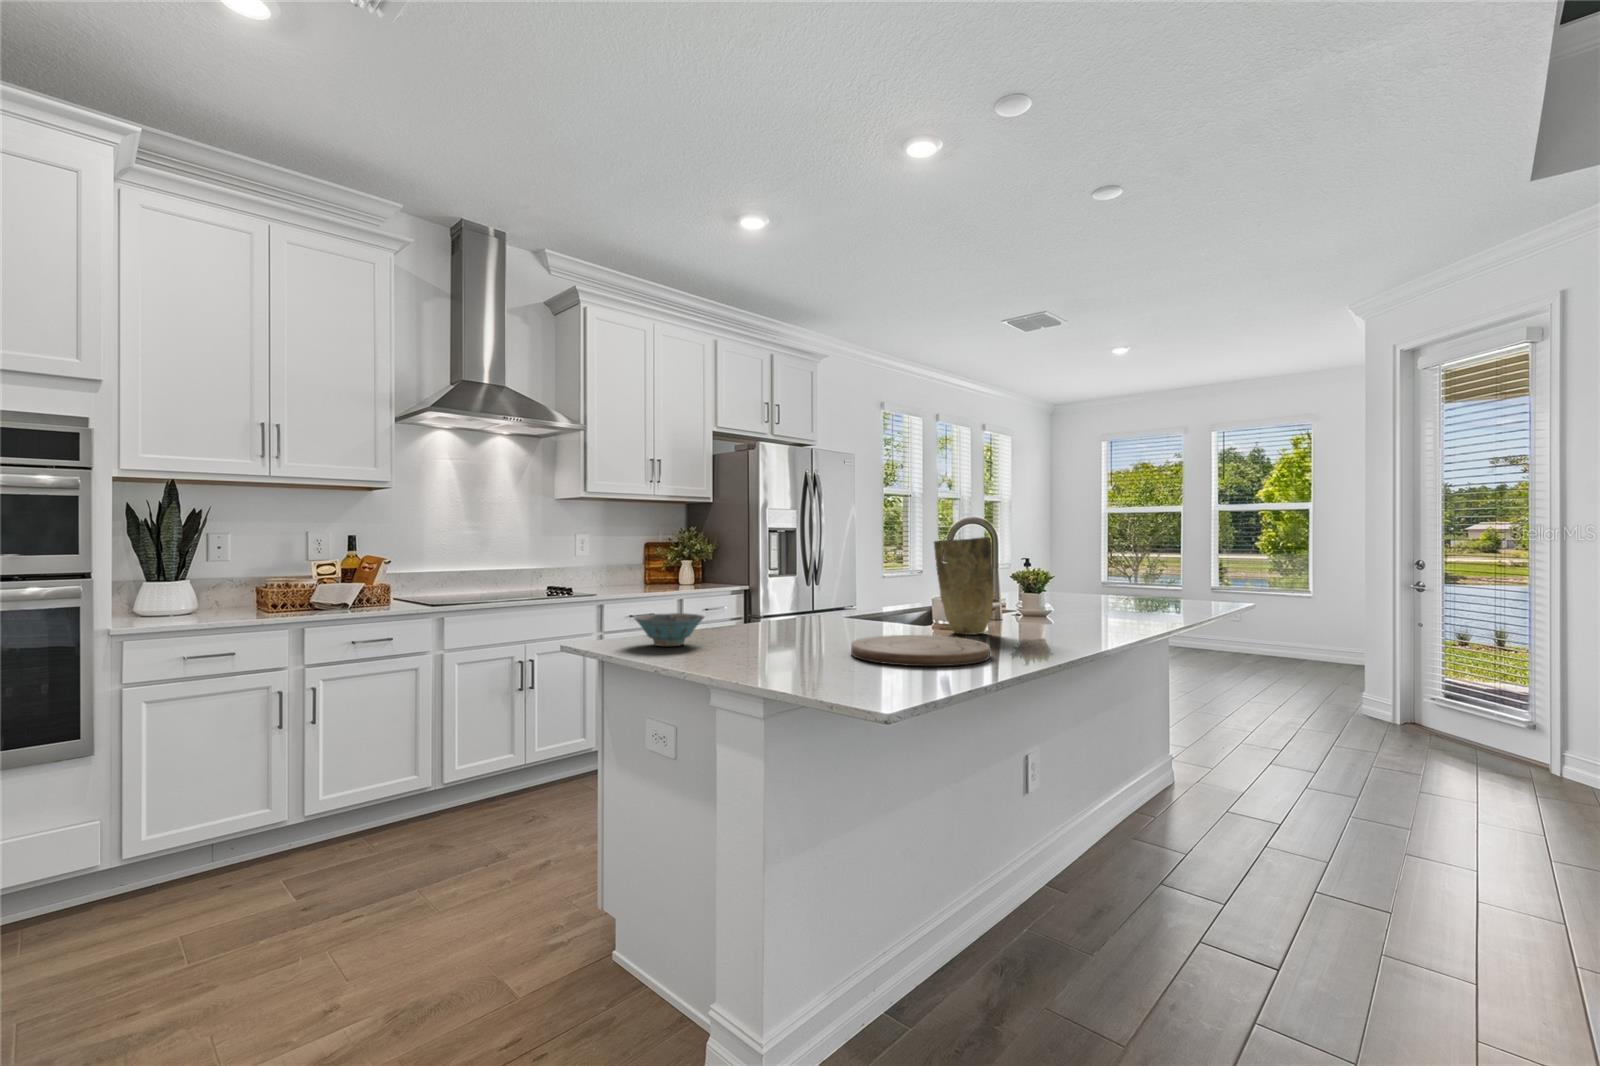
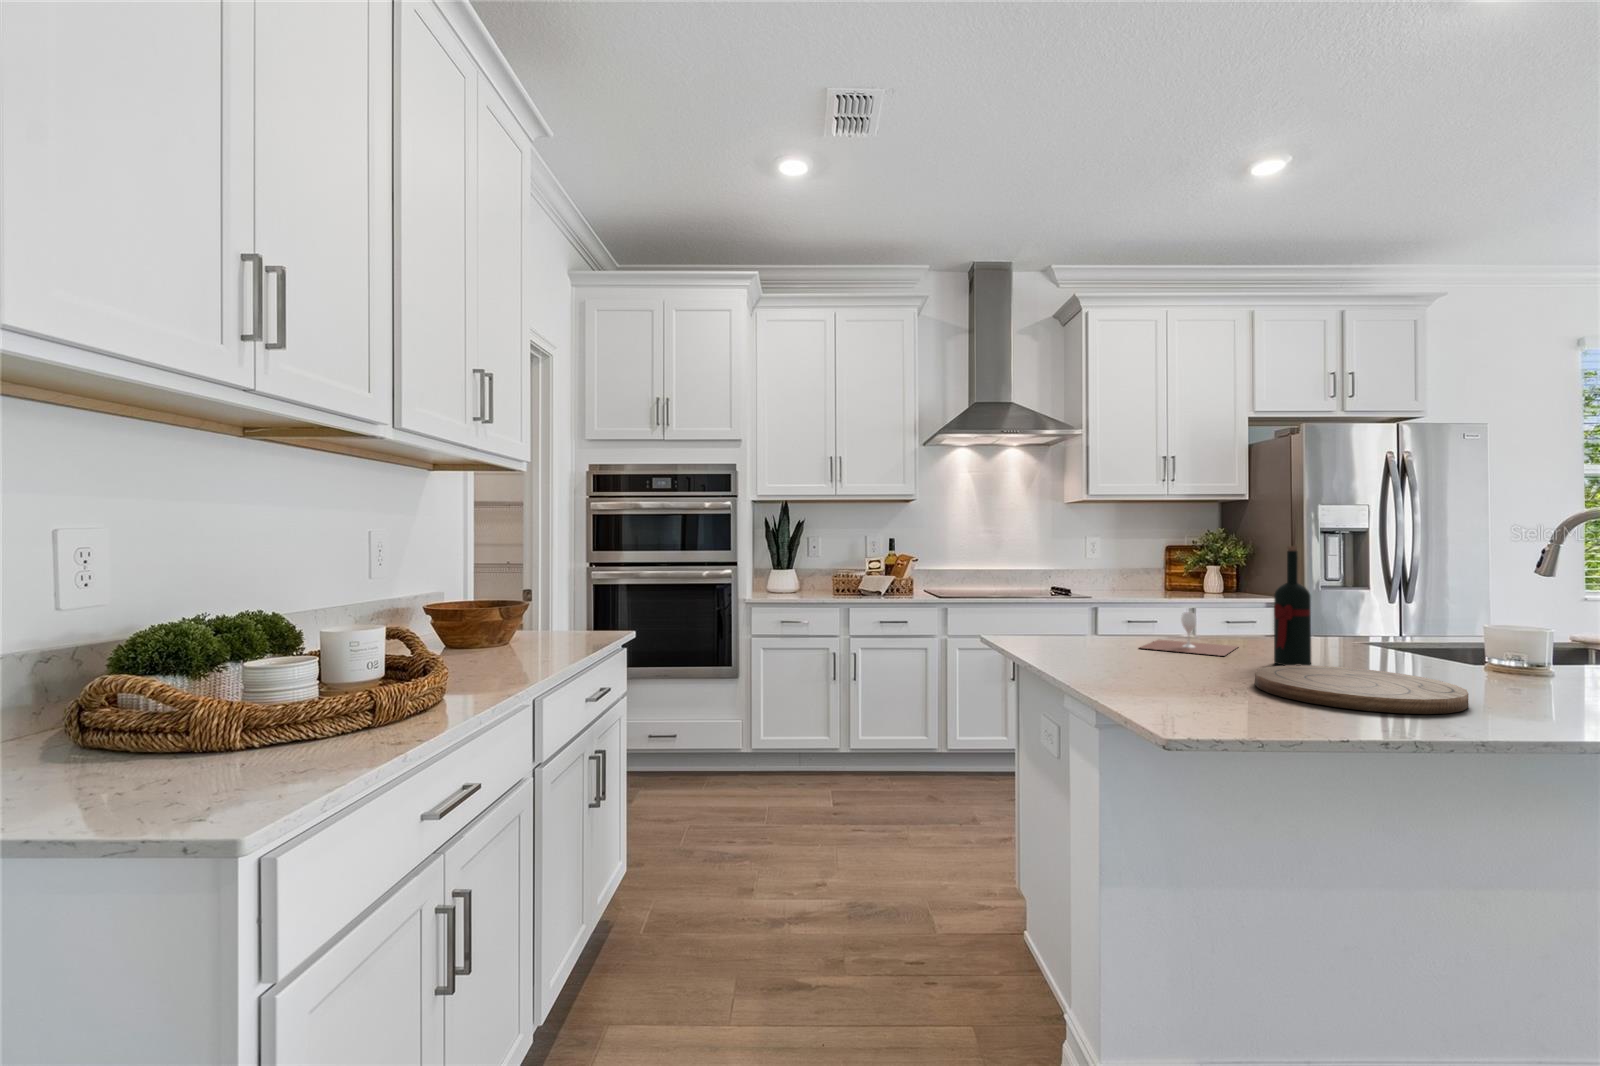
wine bottle: none [832,537,858,640] -> present [1274,546,1311,666]
vase: present [934,537,994,635] -> none [1444,547,1555,683]
wine glass: none [718,601,792,638] -> present [1141,613,1237,656]
ceramic bowl: present [634,613,704,646] -> none [1042,618,1116,650]

